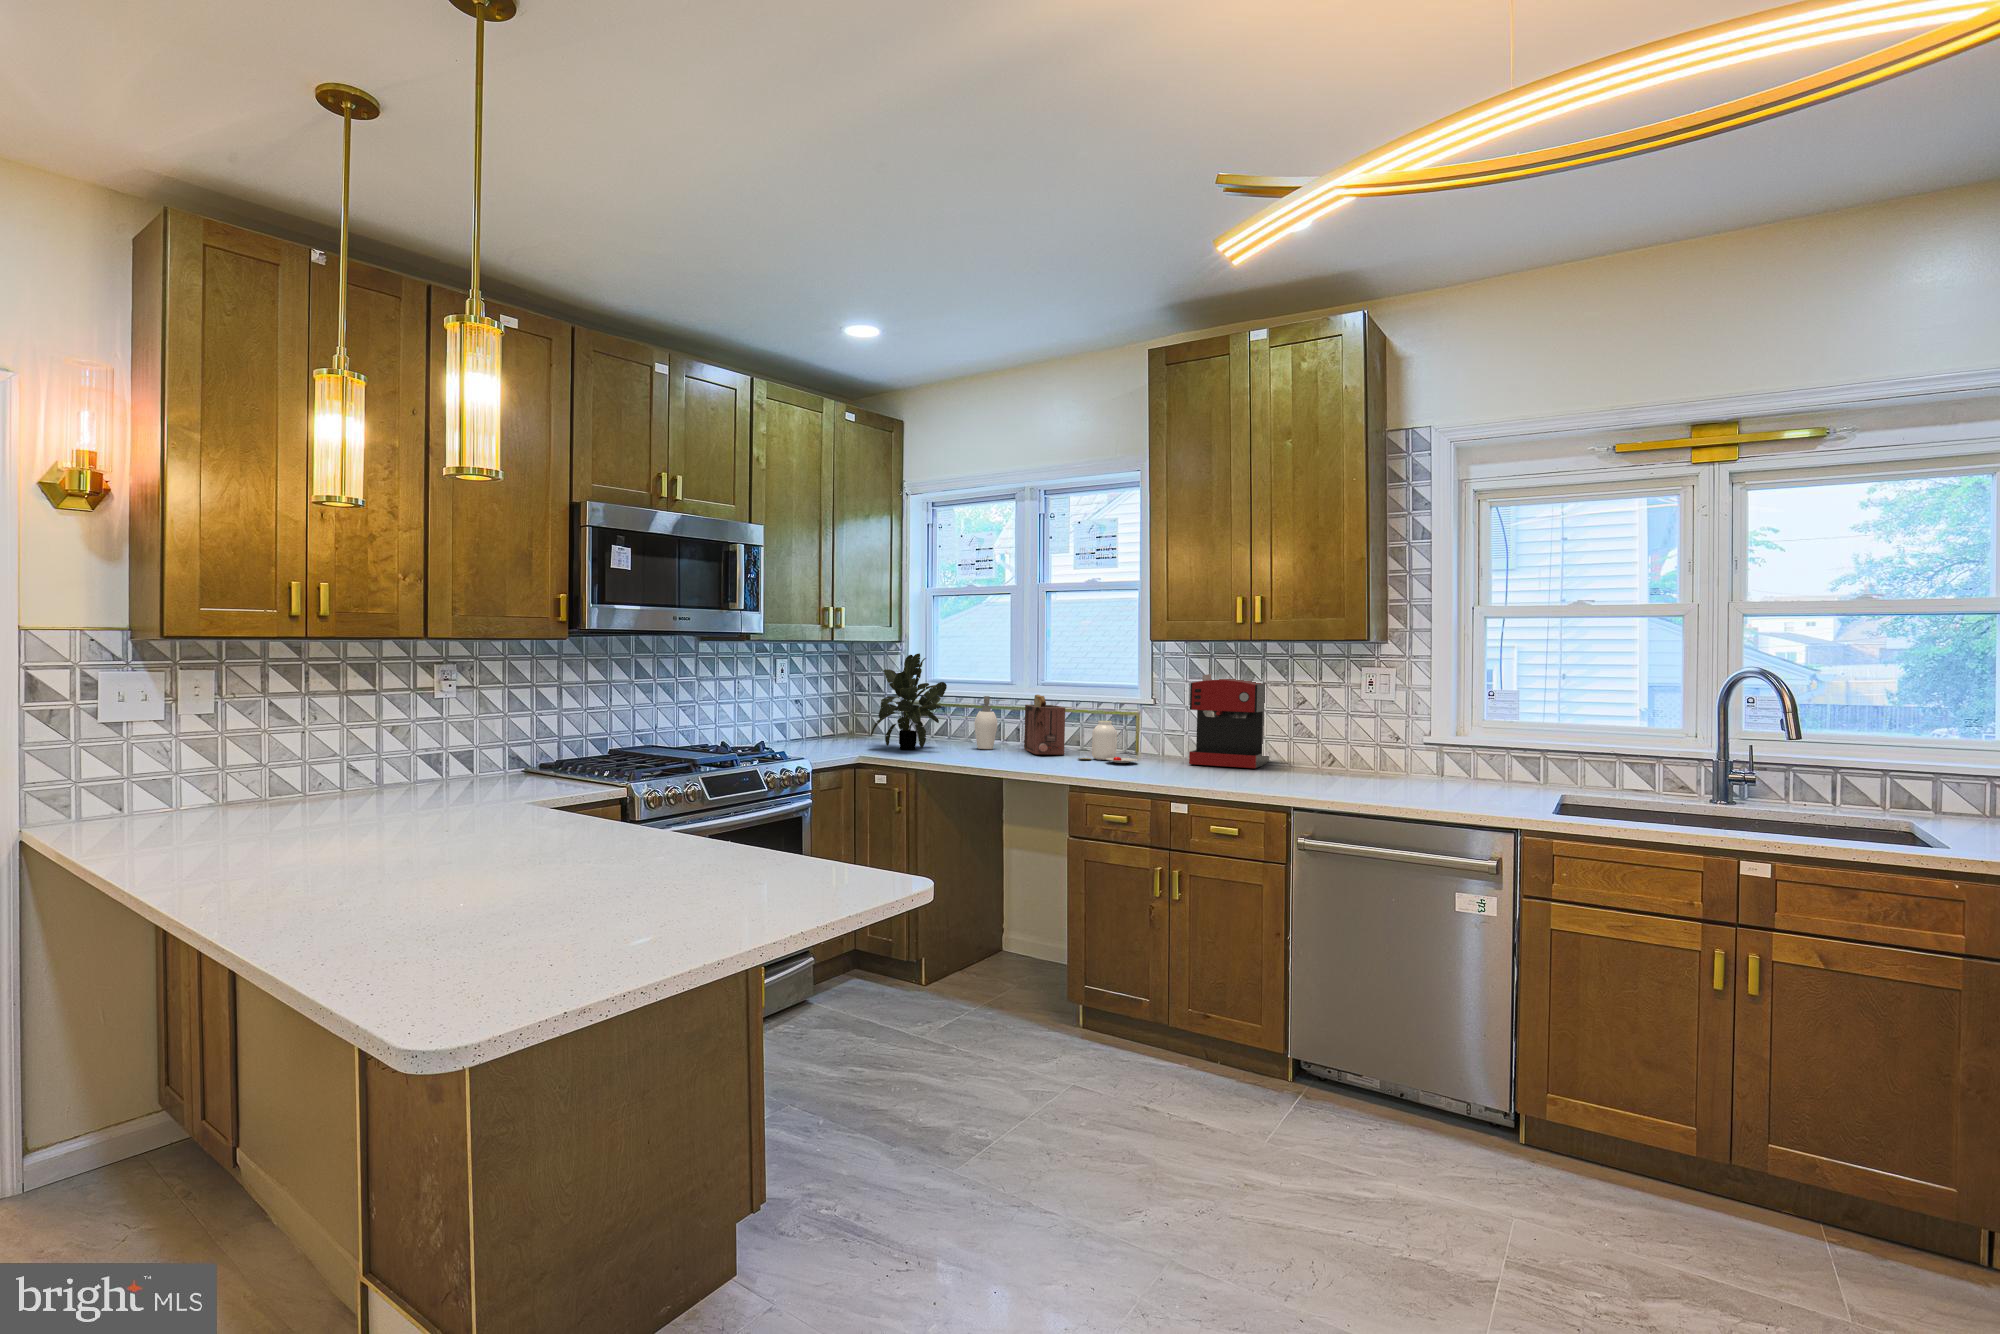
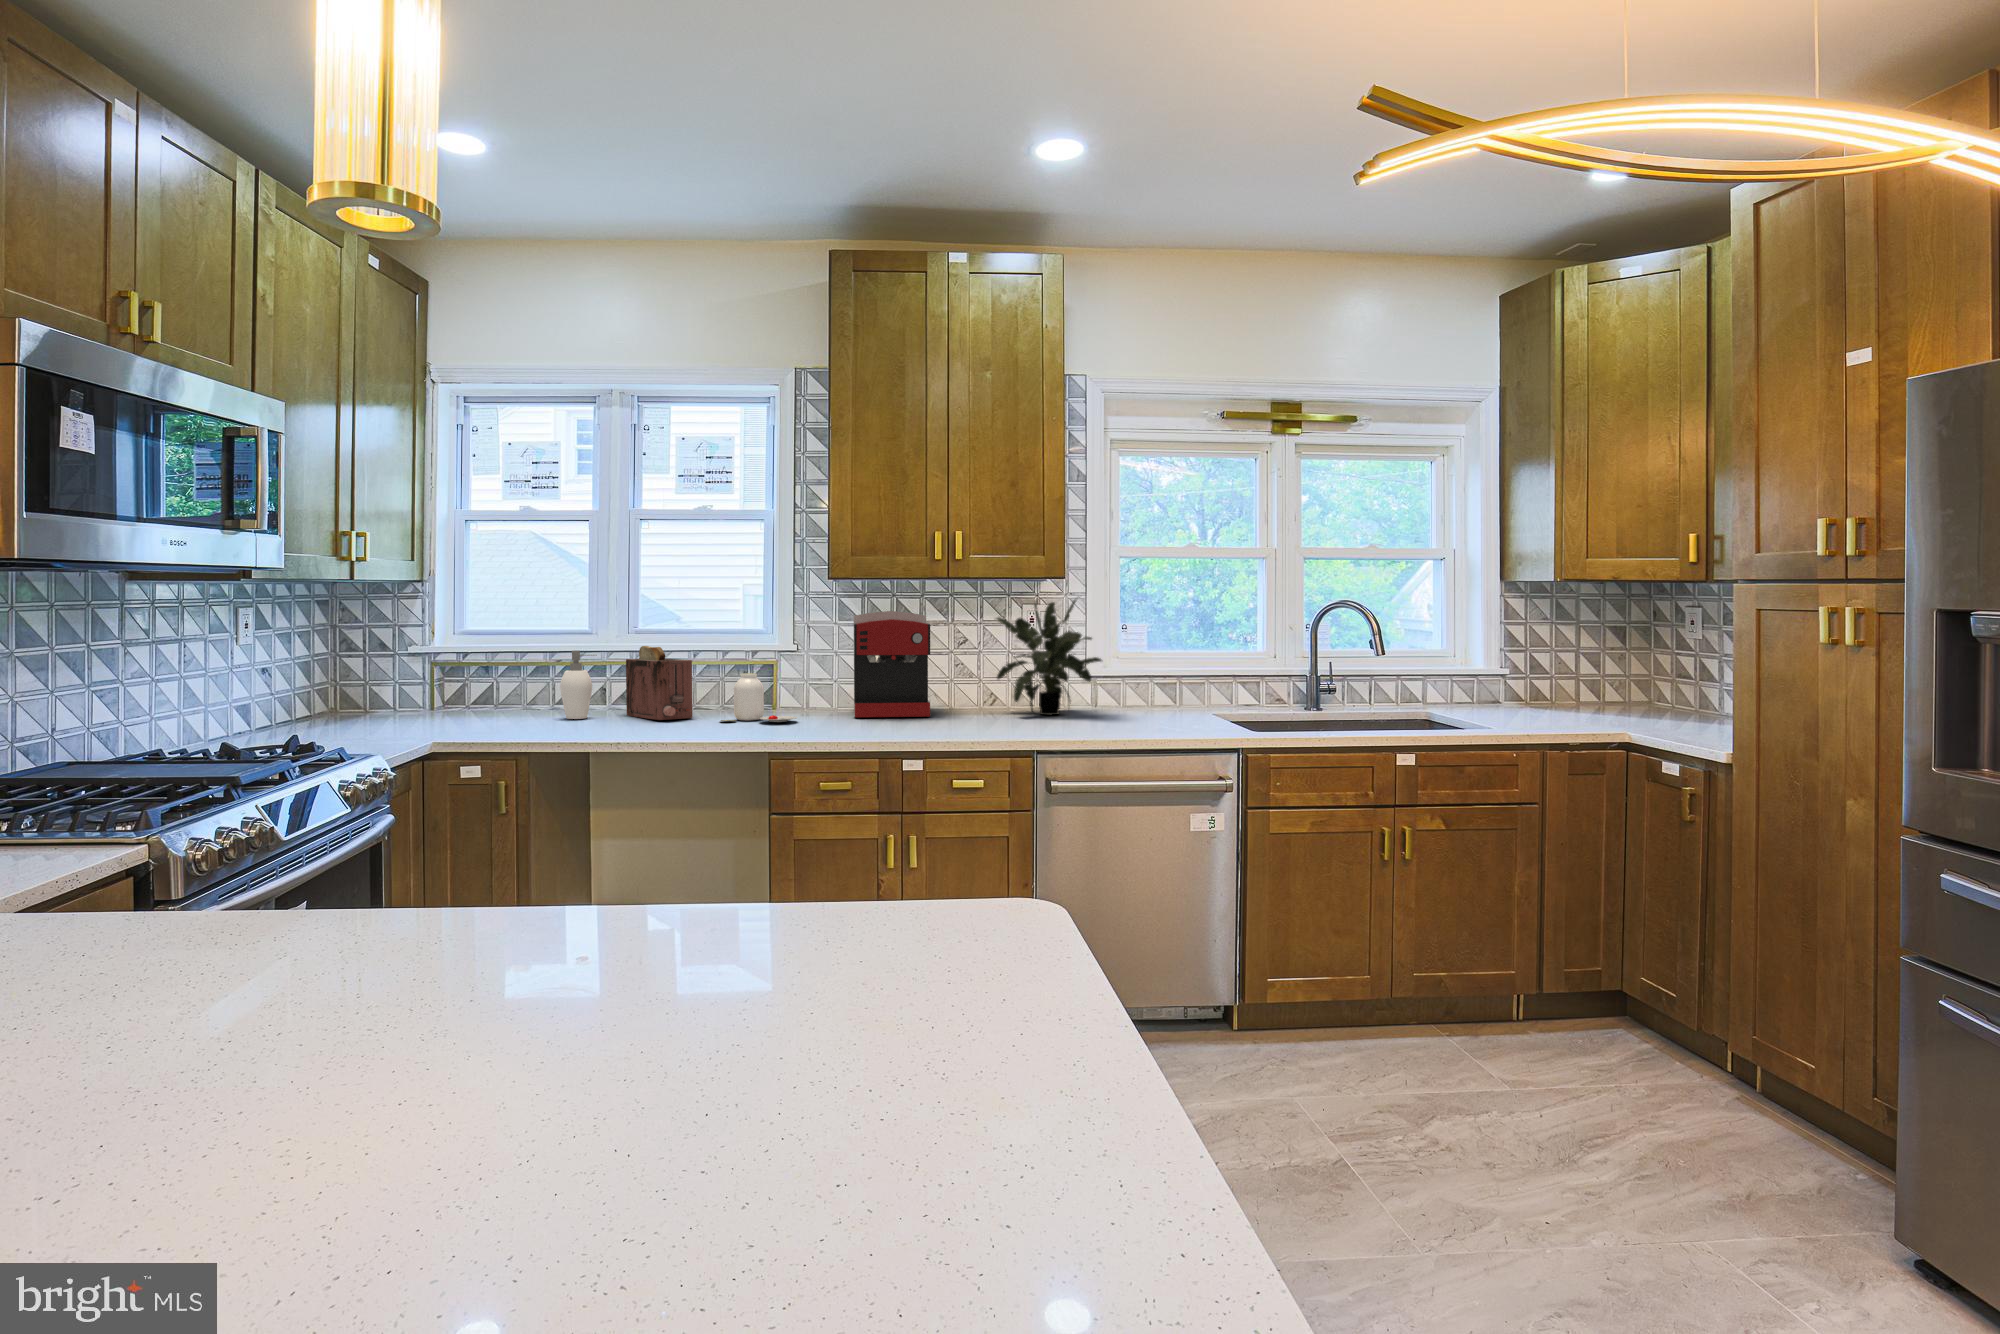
potted plant: present [871,653,947,750] -> present [996,599,1102,715]

